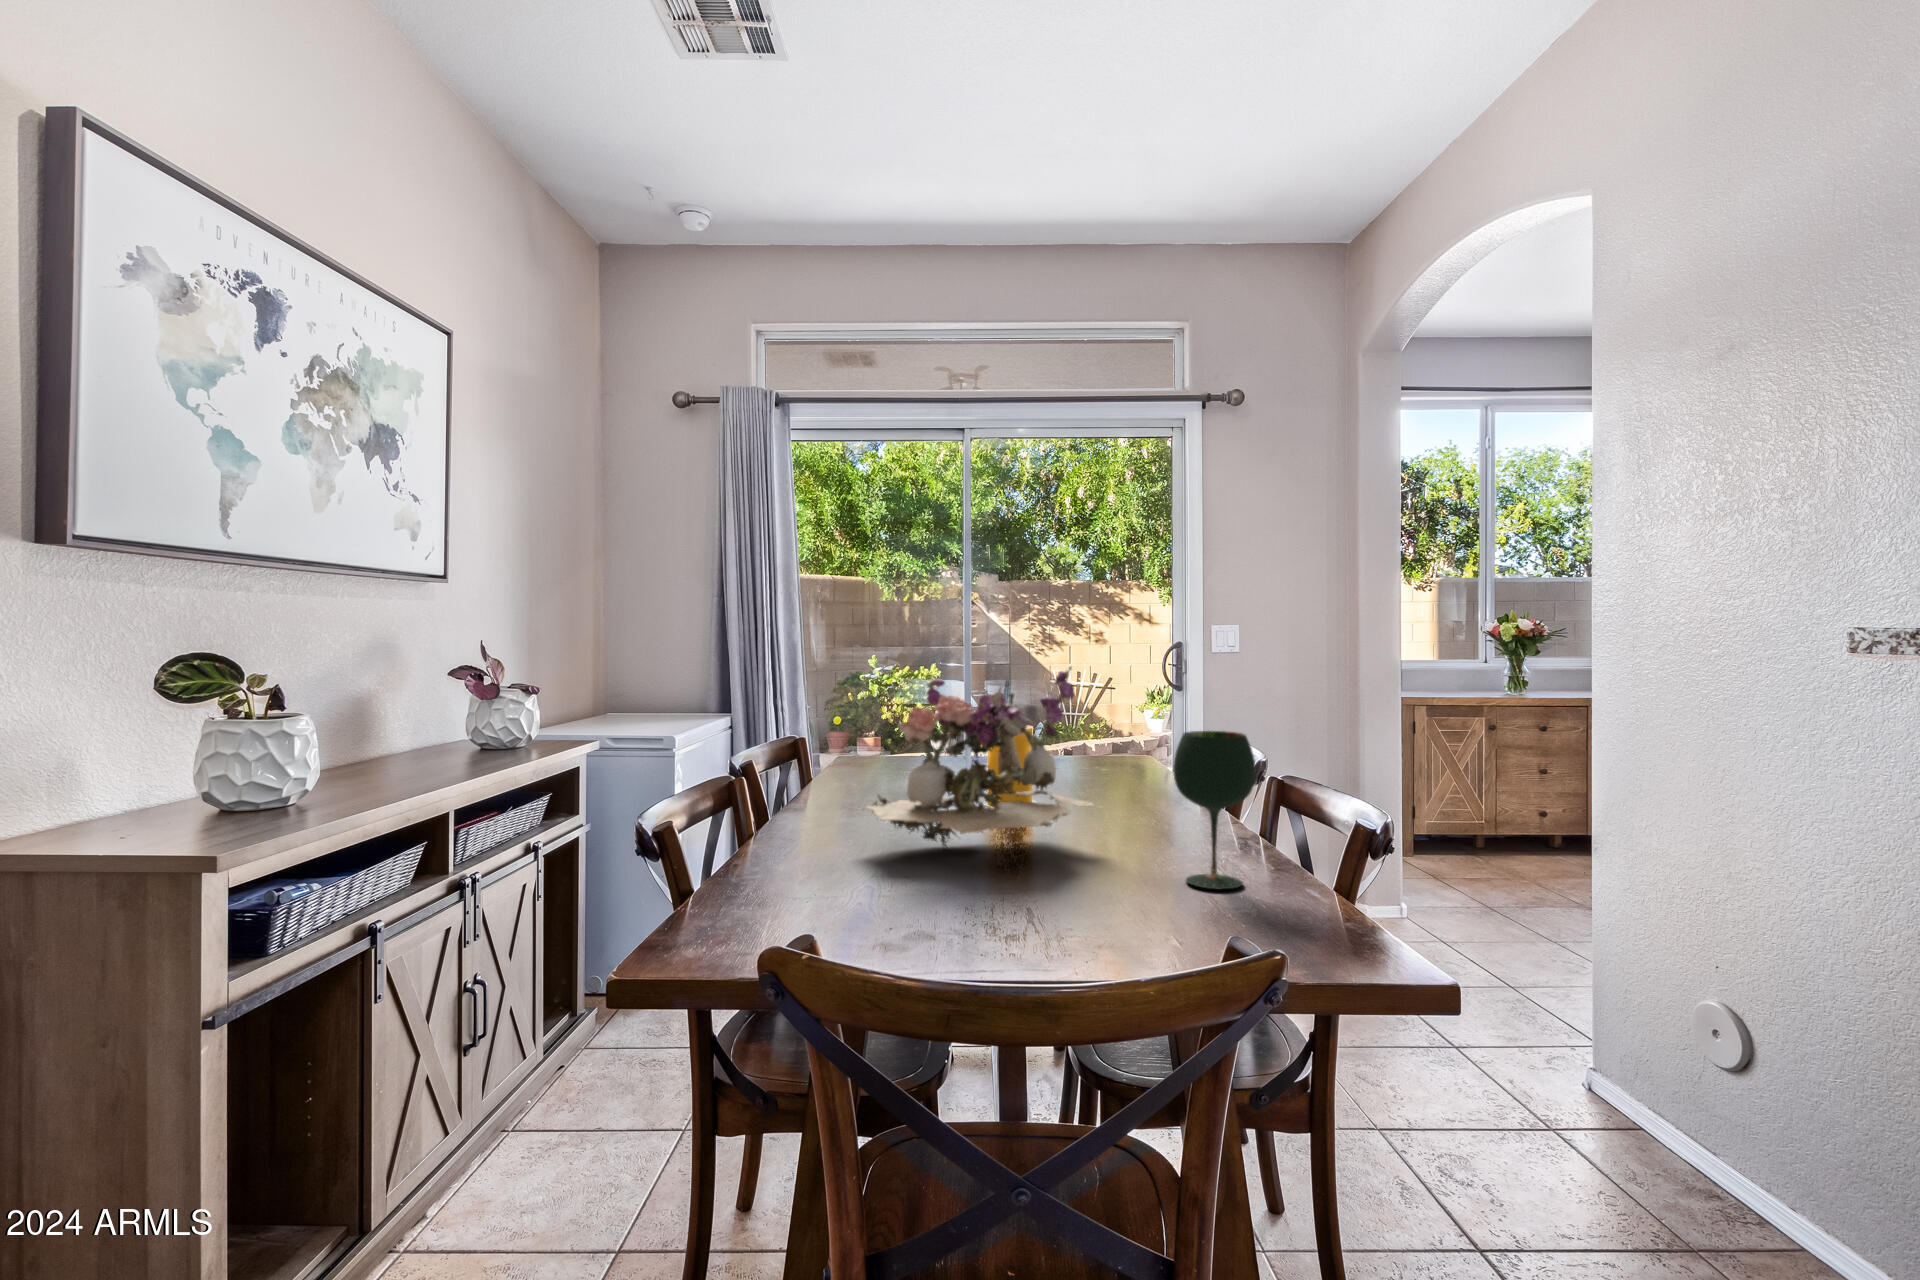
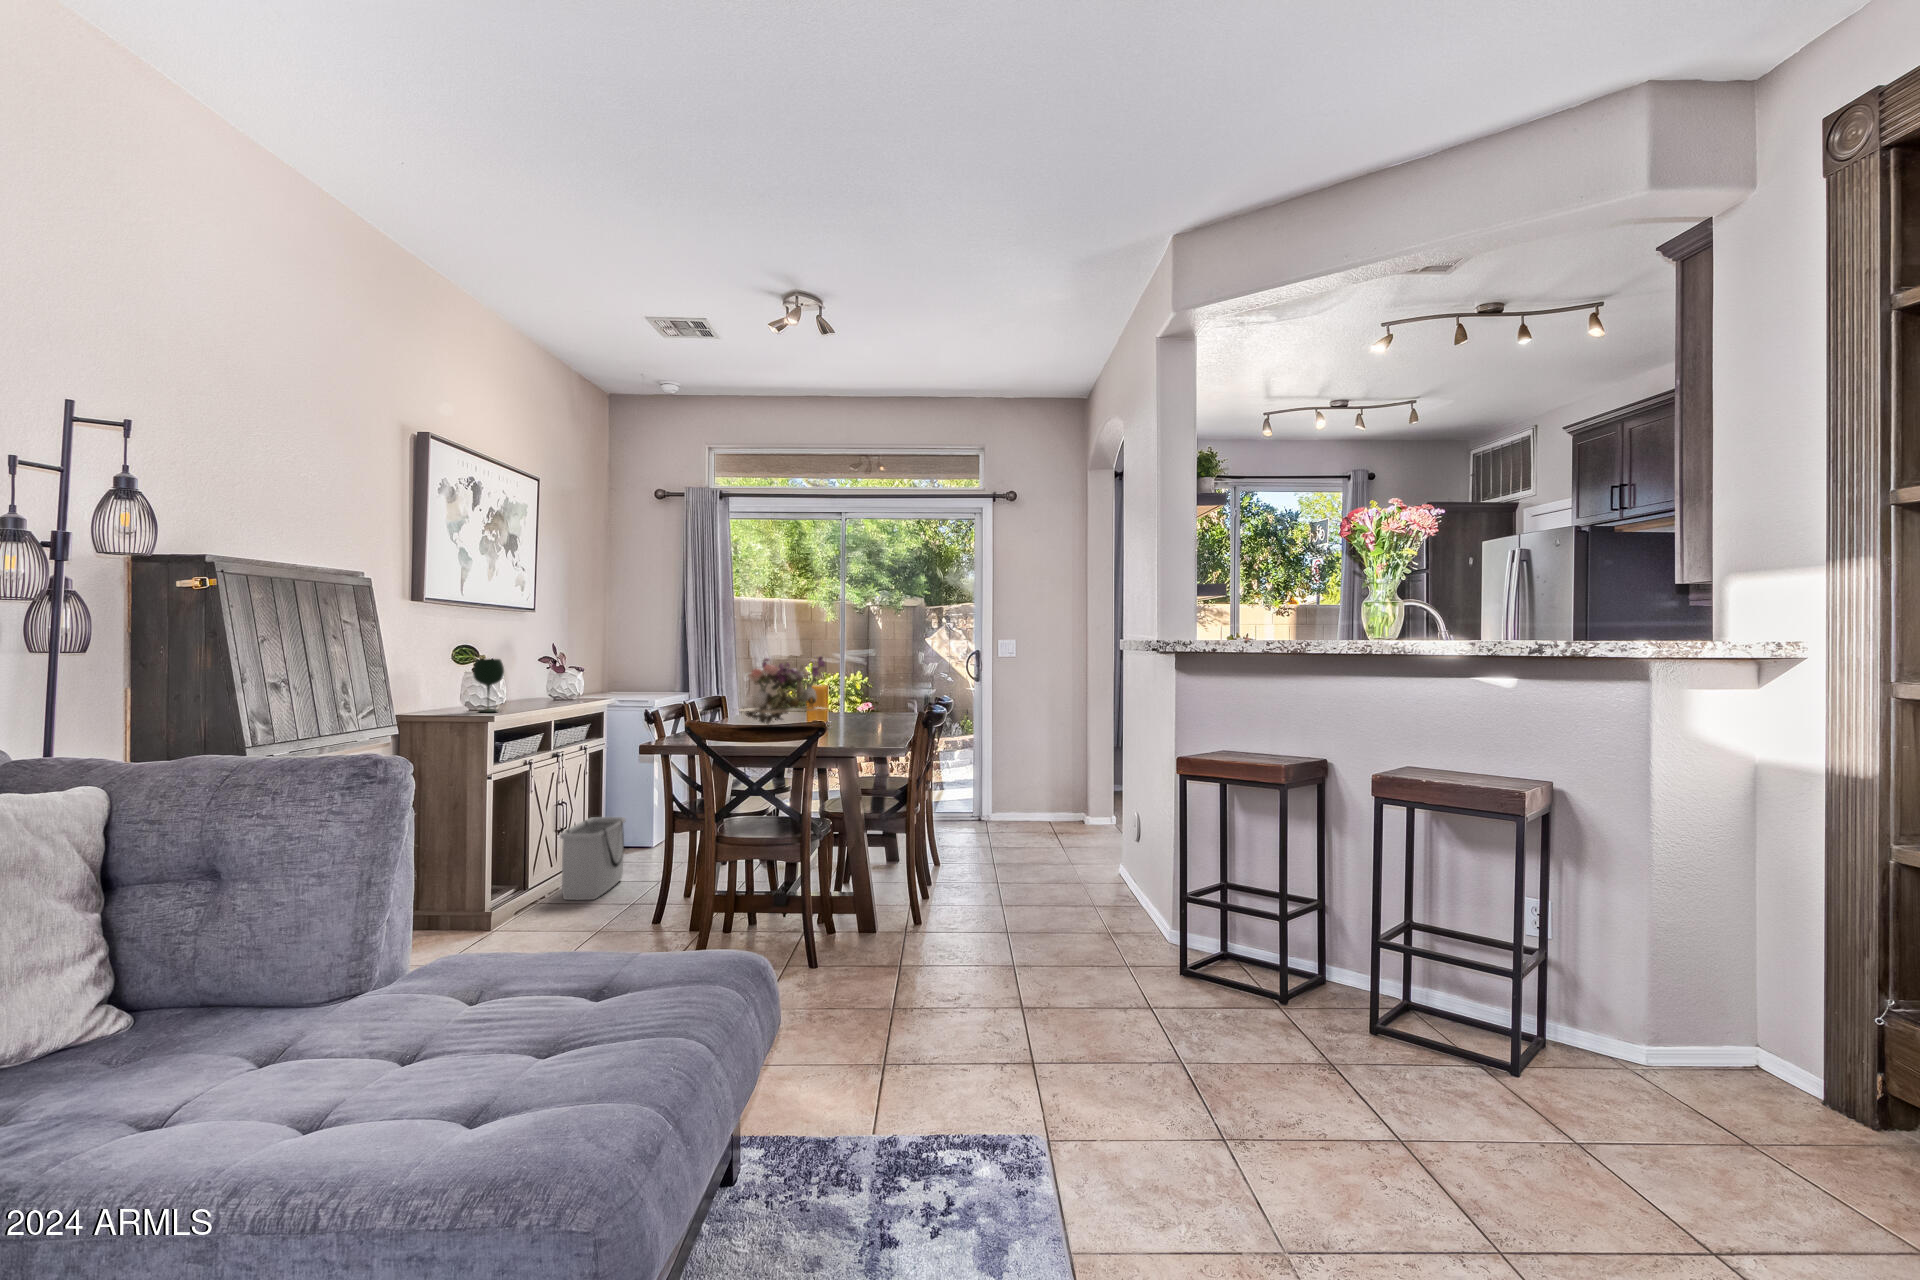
wine glass: present [1173,731,1256,890] -> present [473,659,504,712]
storage bin: none [454,991,615,1229] -> present [560,817,626,900]

